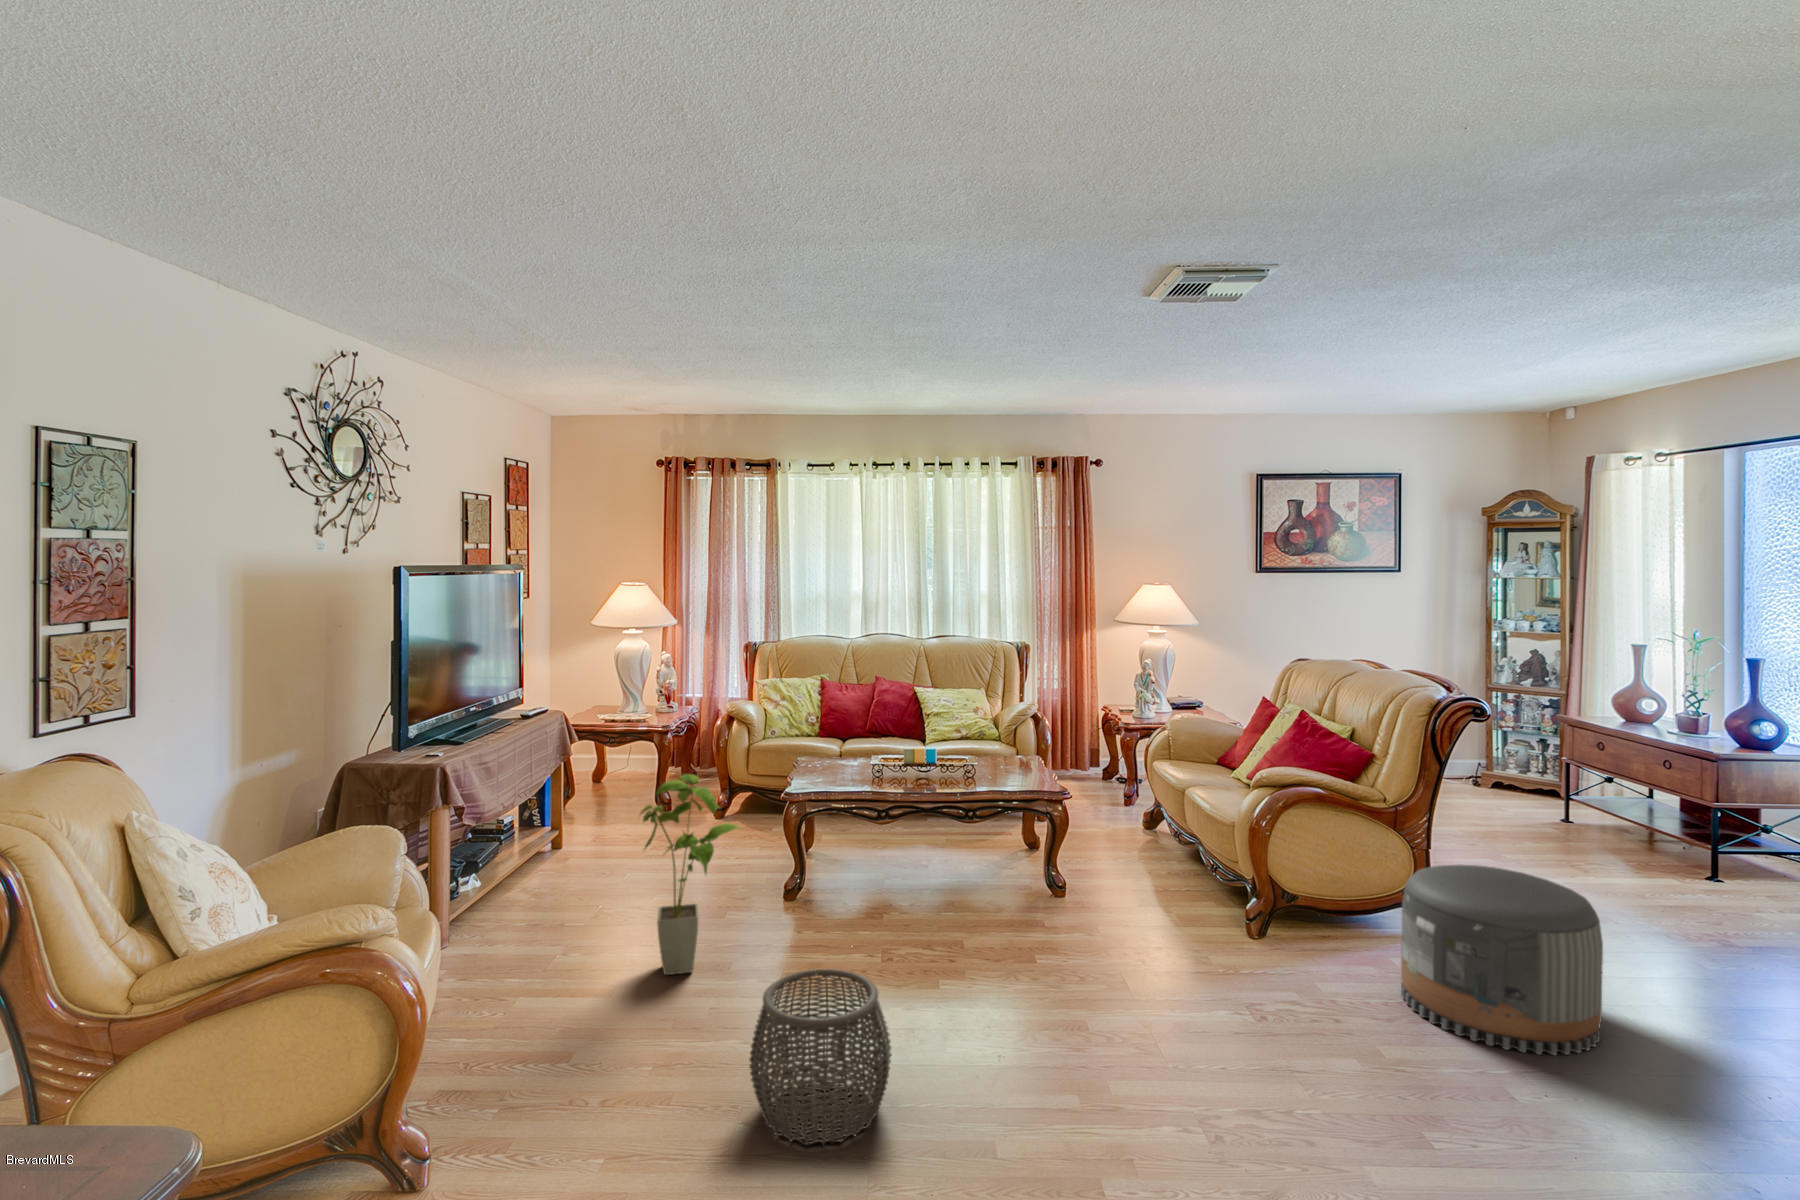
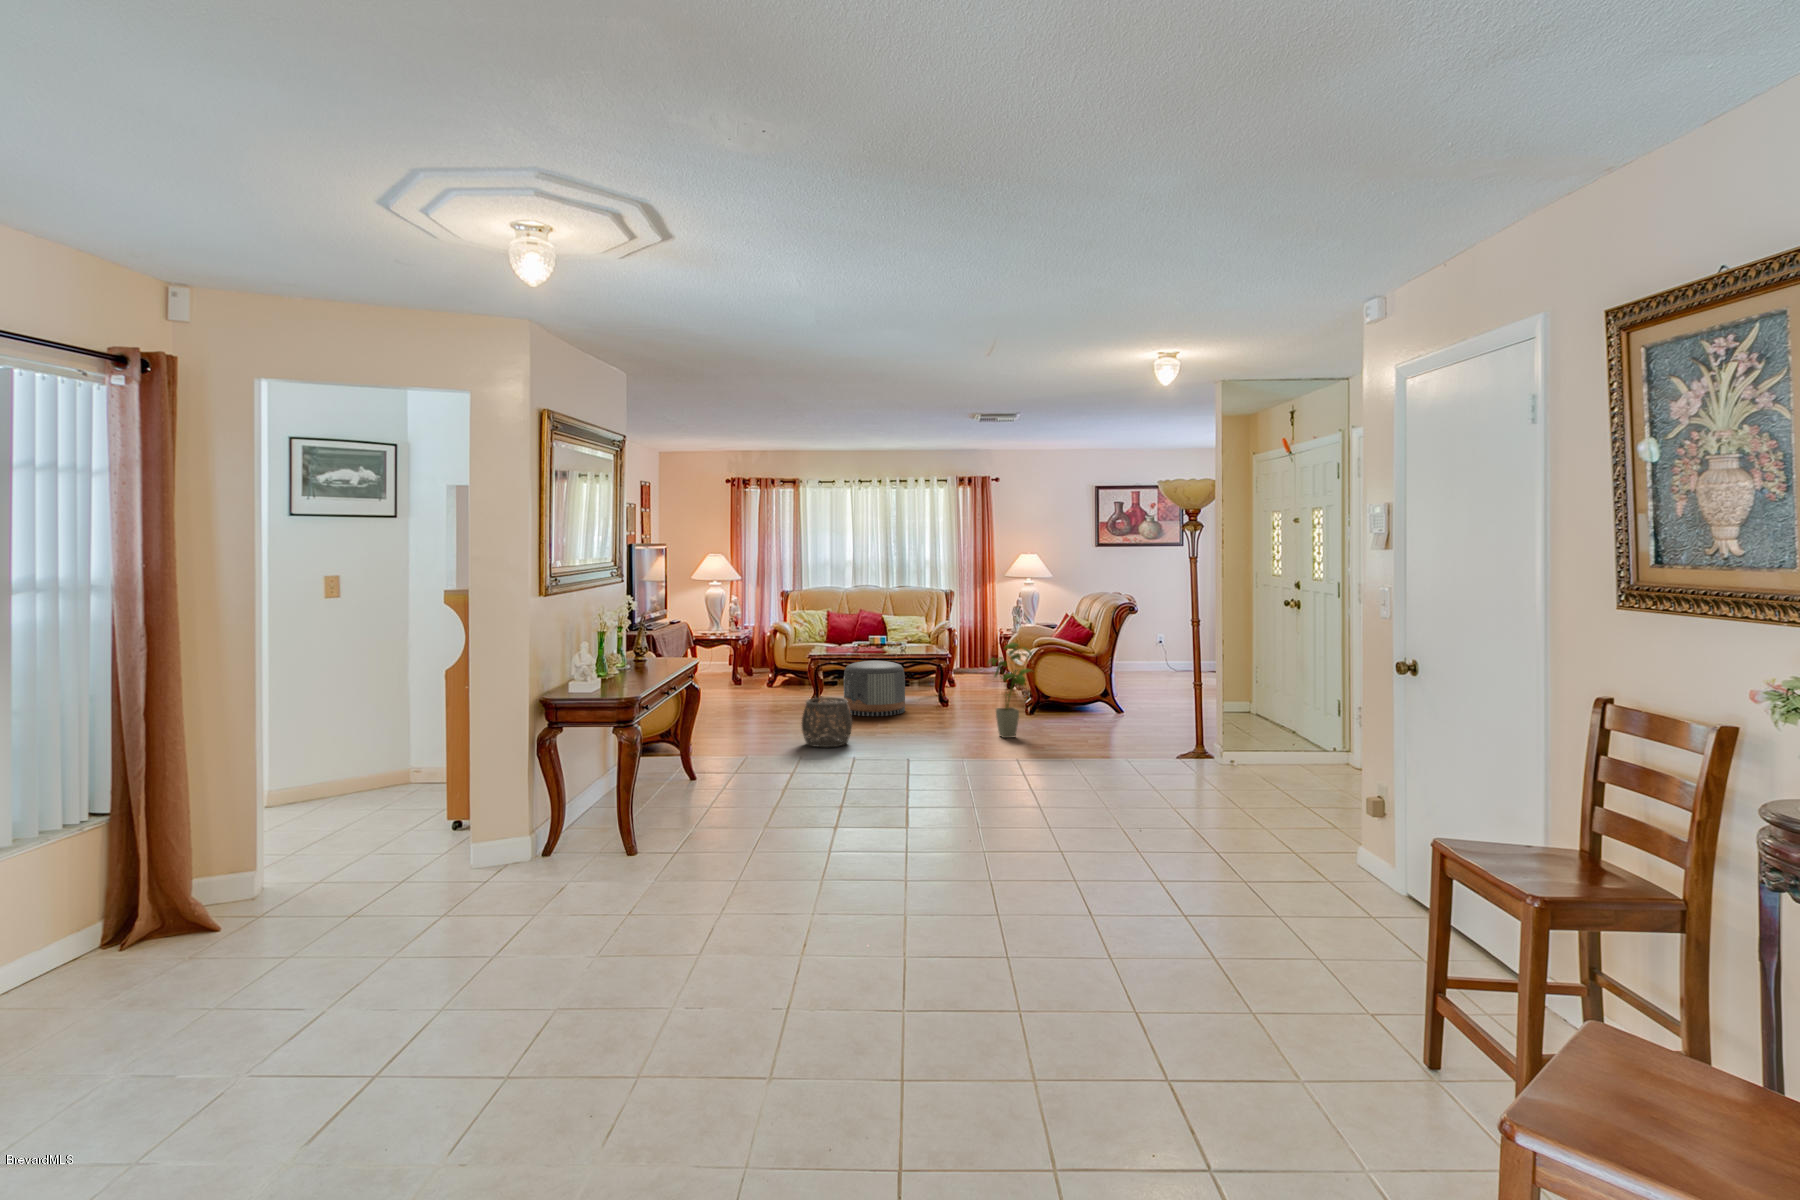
house plant: present [641,774,739,975] -> present [989,643,1033,738]
pouf: present [1401,865,1603,1055] -> present [844,661,905,716]

